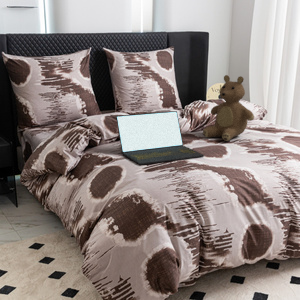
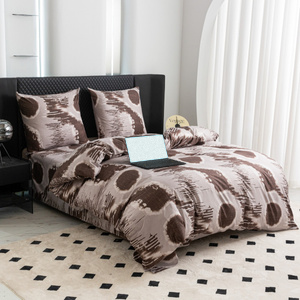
teddy bear: present [203,75,254,141] -> none [178,109,214,155]

